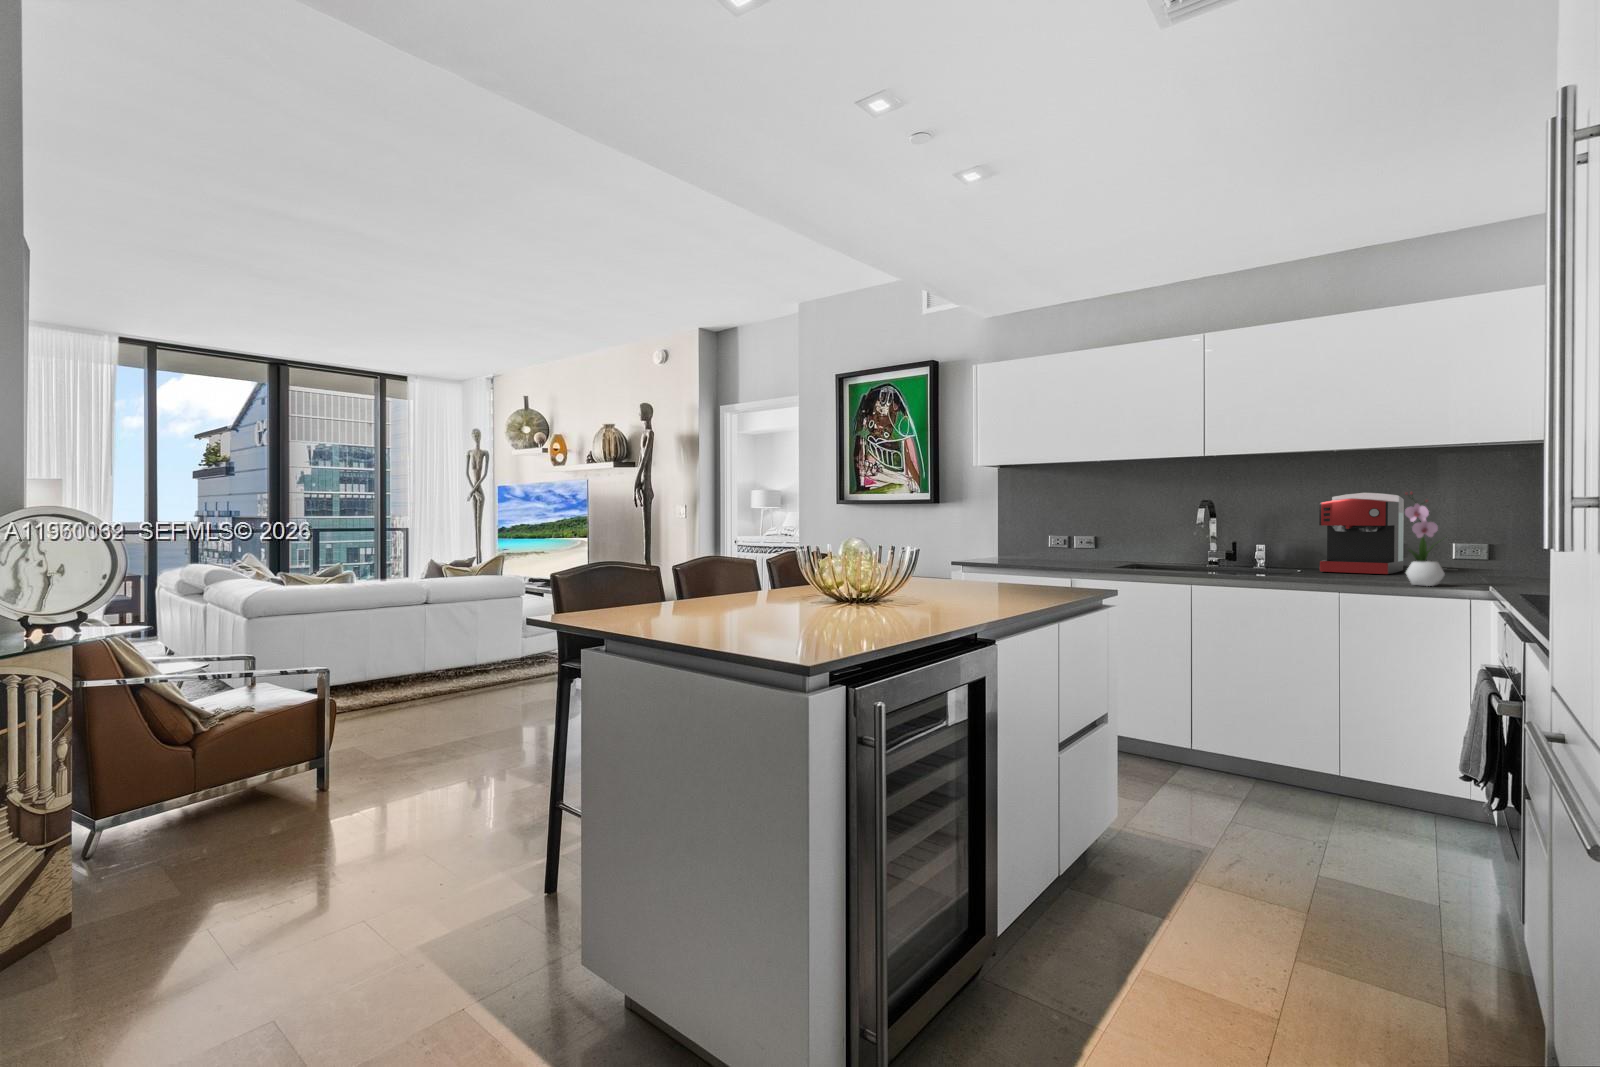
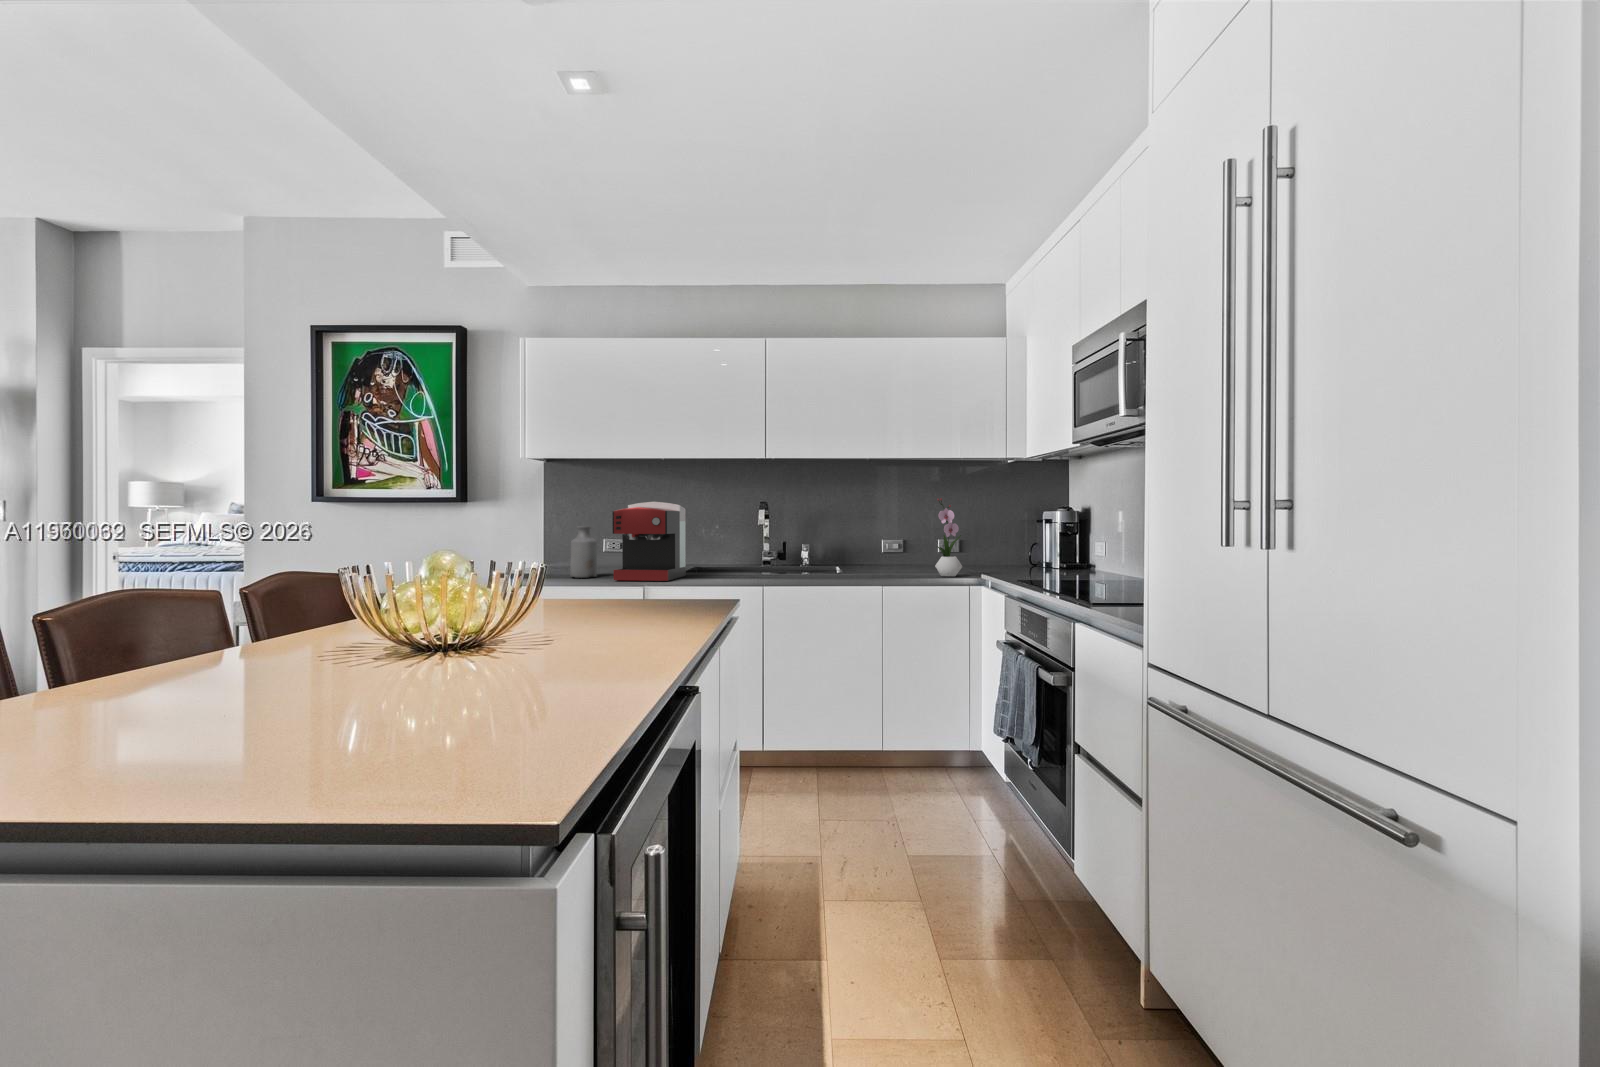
coffee maker: present [1319,493,1404,574] -> present [612,502,686,581]
bottle: none [1004,525,1028,571] -> present [570,526,597,578]

